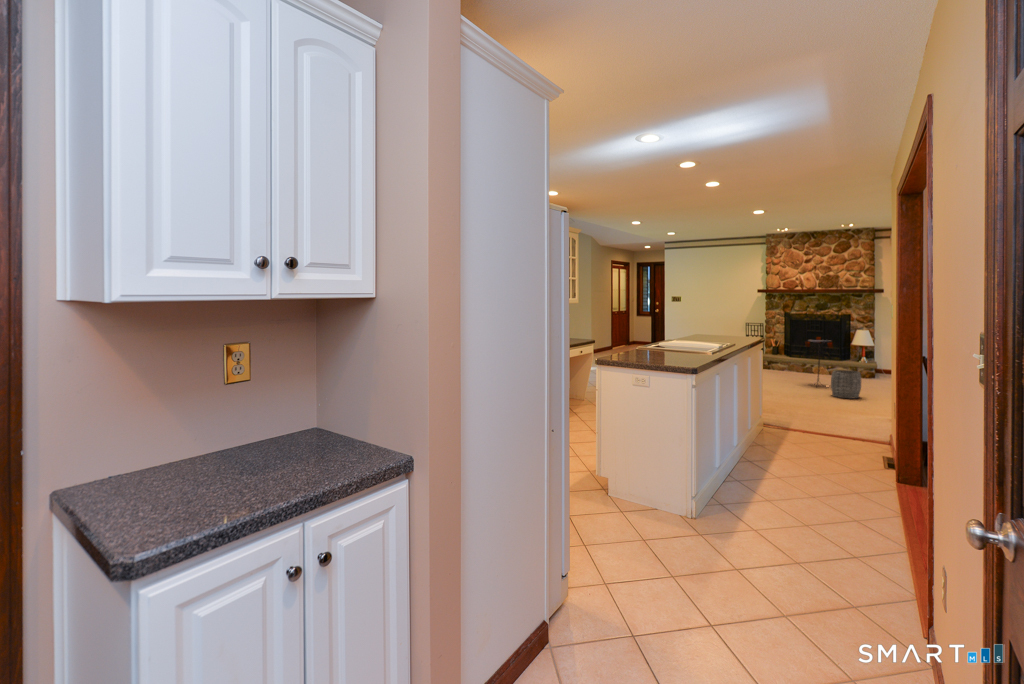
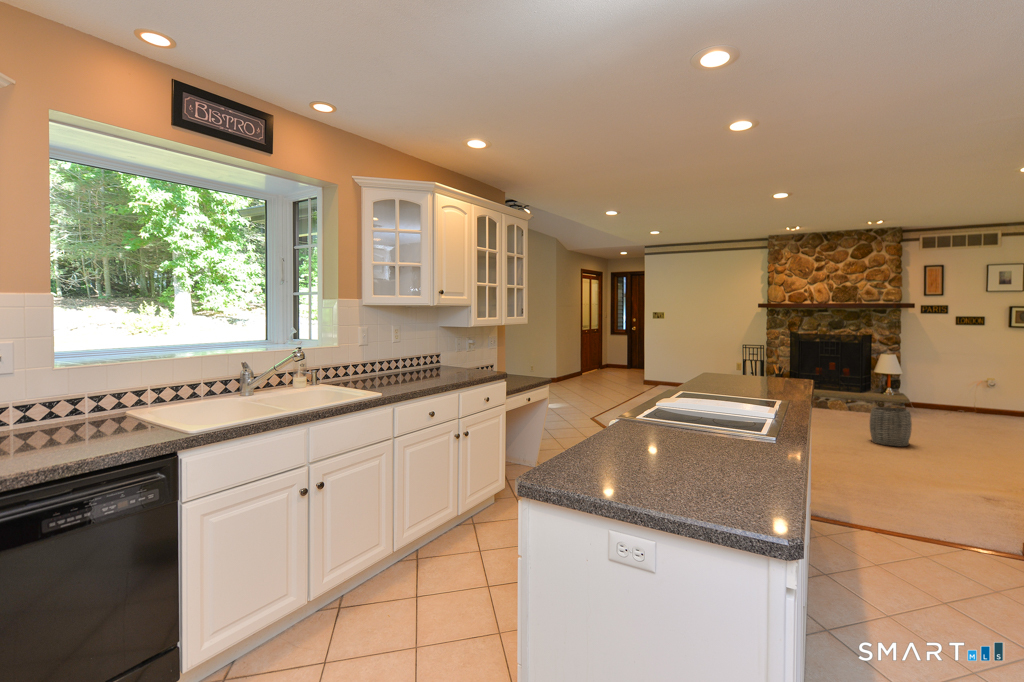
side table: present [809,340,832,383] -> none [831,366,864,428]

